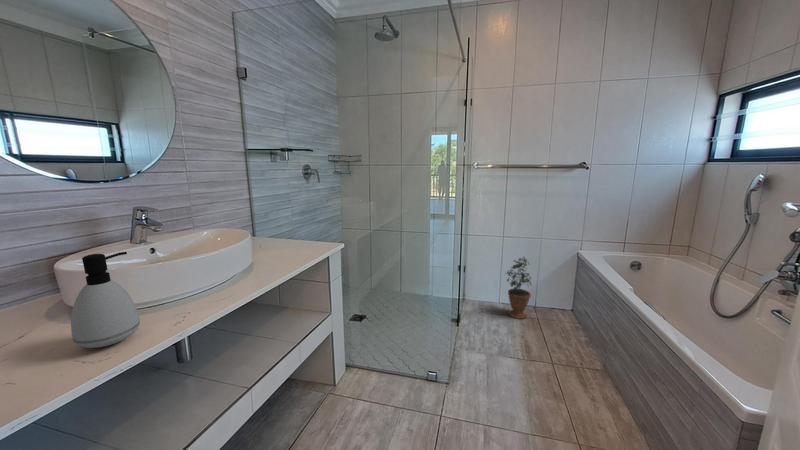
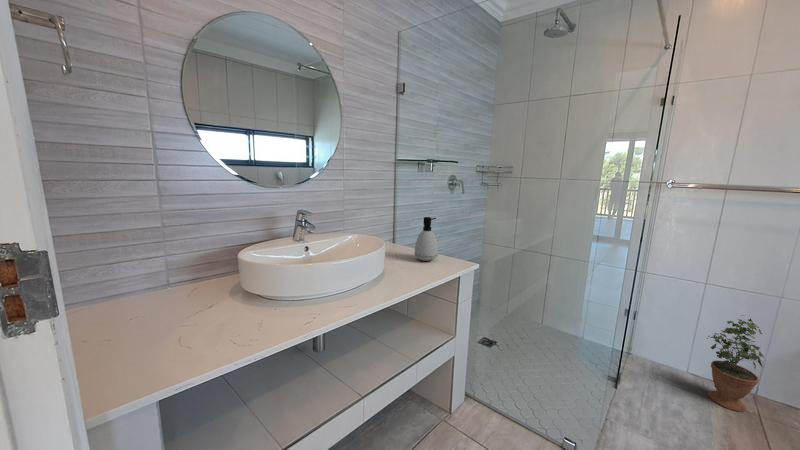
soap dispenser: present [71,252,140,348] -> present [414,217,438,261]

